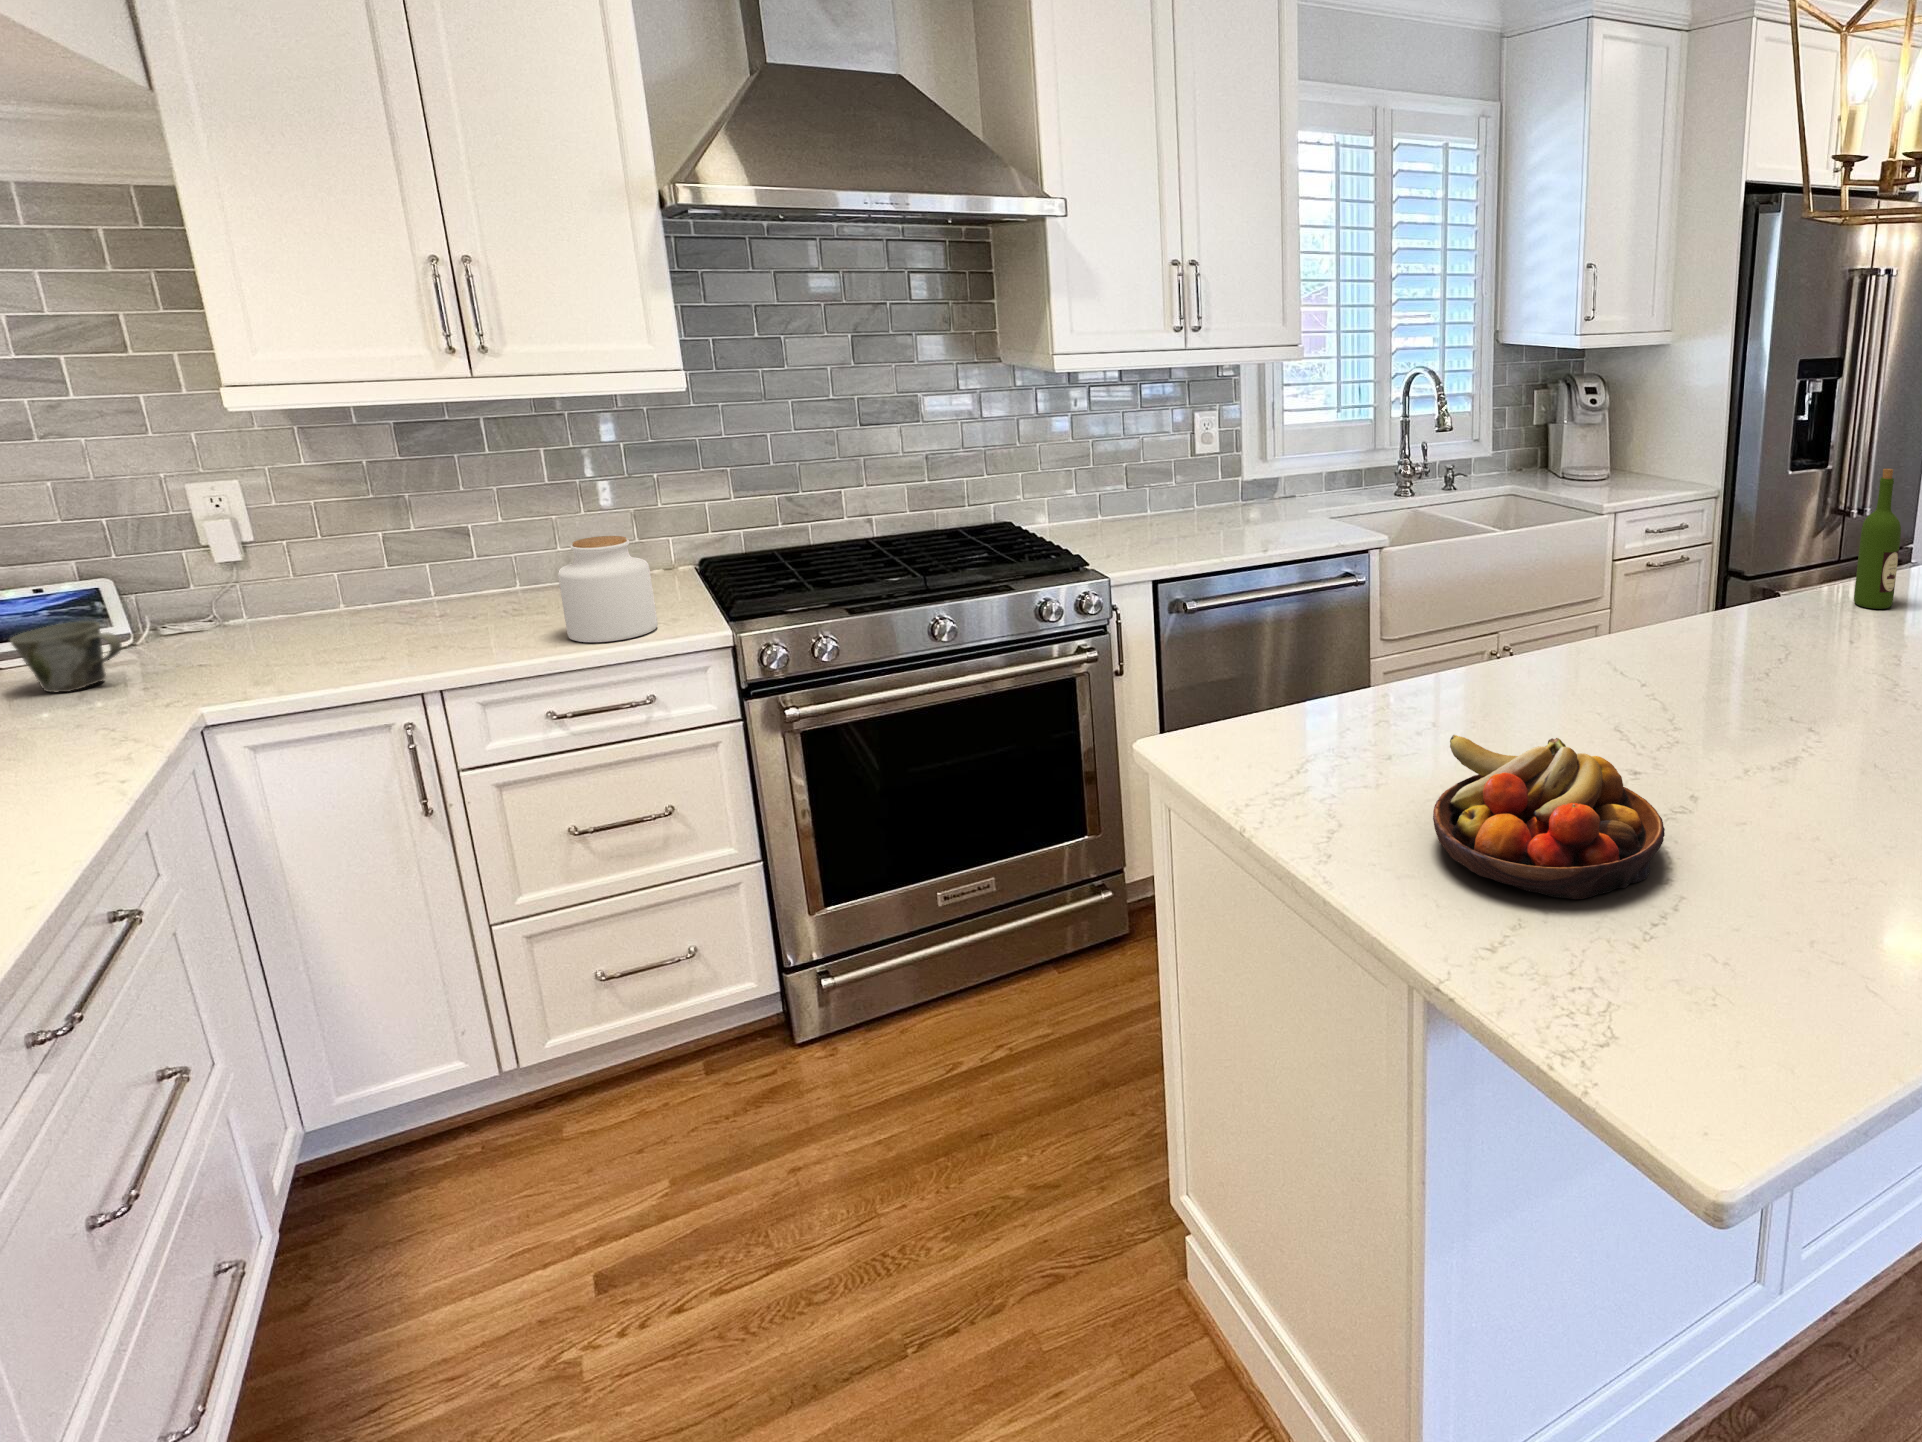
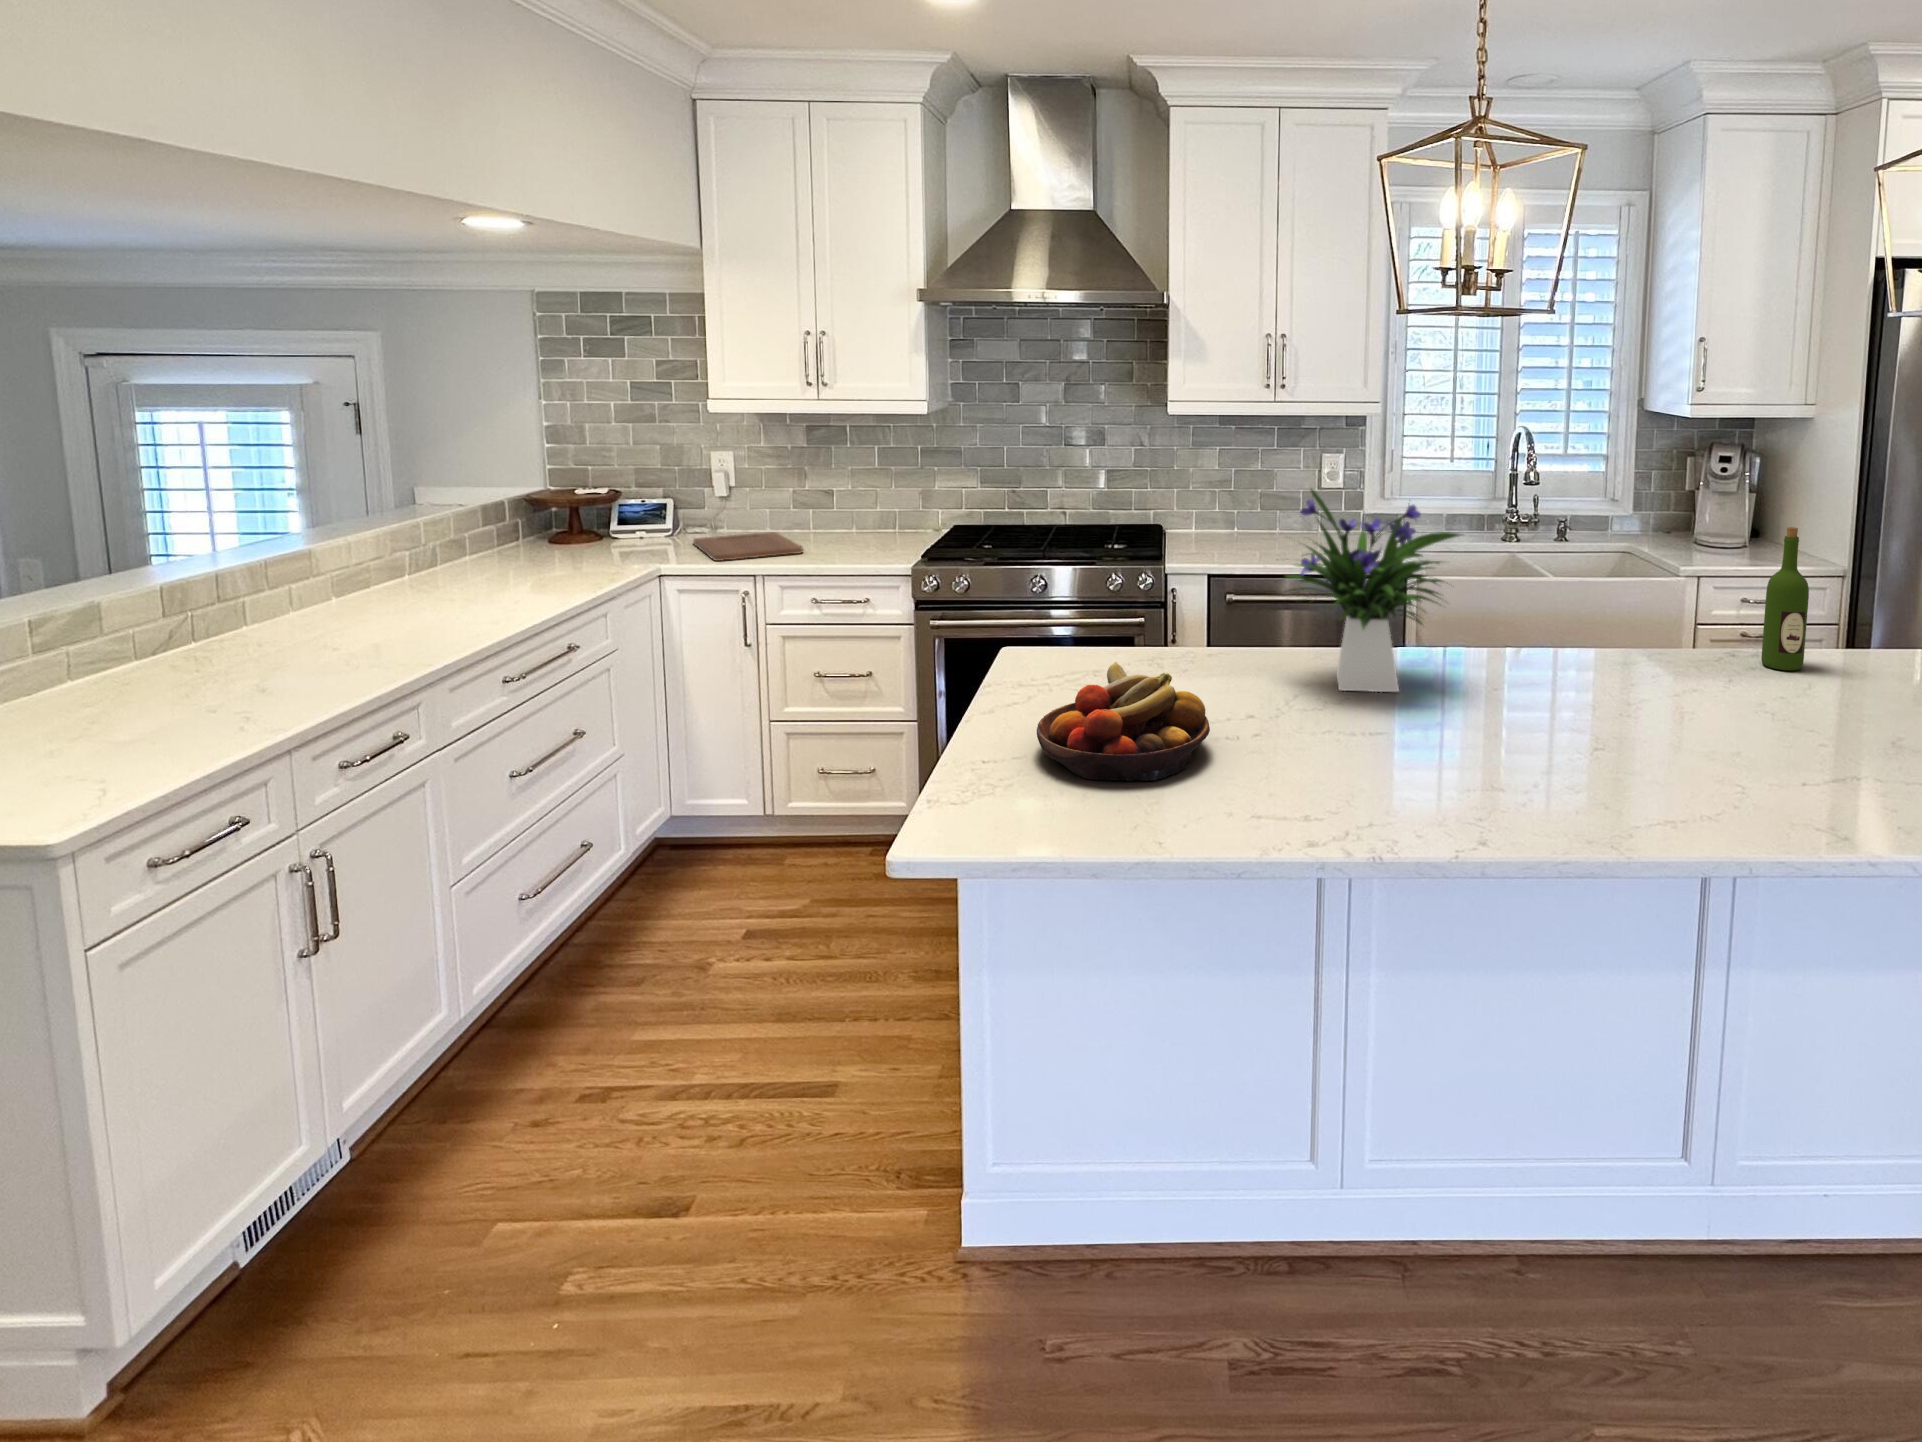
flower arrangement: none [1500,475,1741,712] -> present [1284,489,1460,692]
jar: present [558,536,658,642] -> none [830,498,881,560]
cutting board: none [220,610,500,680] -> present [693,532,803,561]
mug: present [10,621,122,692] -> none [605,517,644,551]

